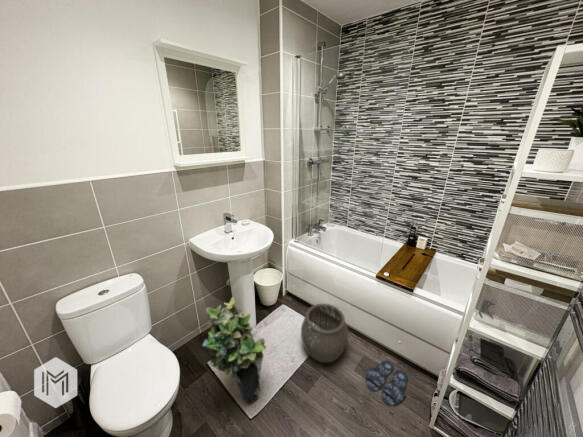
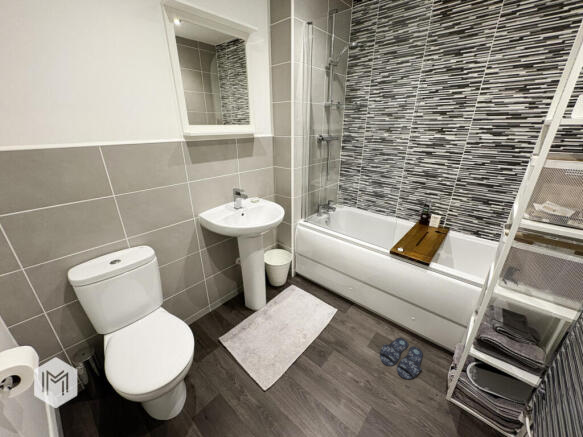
potted plant: present [203,297,266,404] -> none [216,271,280,378]
woven basket: present [301,304,348,362] -> none [313,281,361,339]

